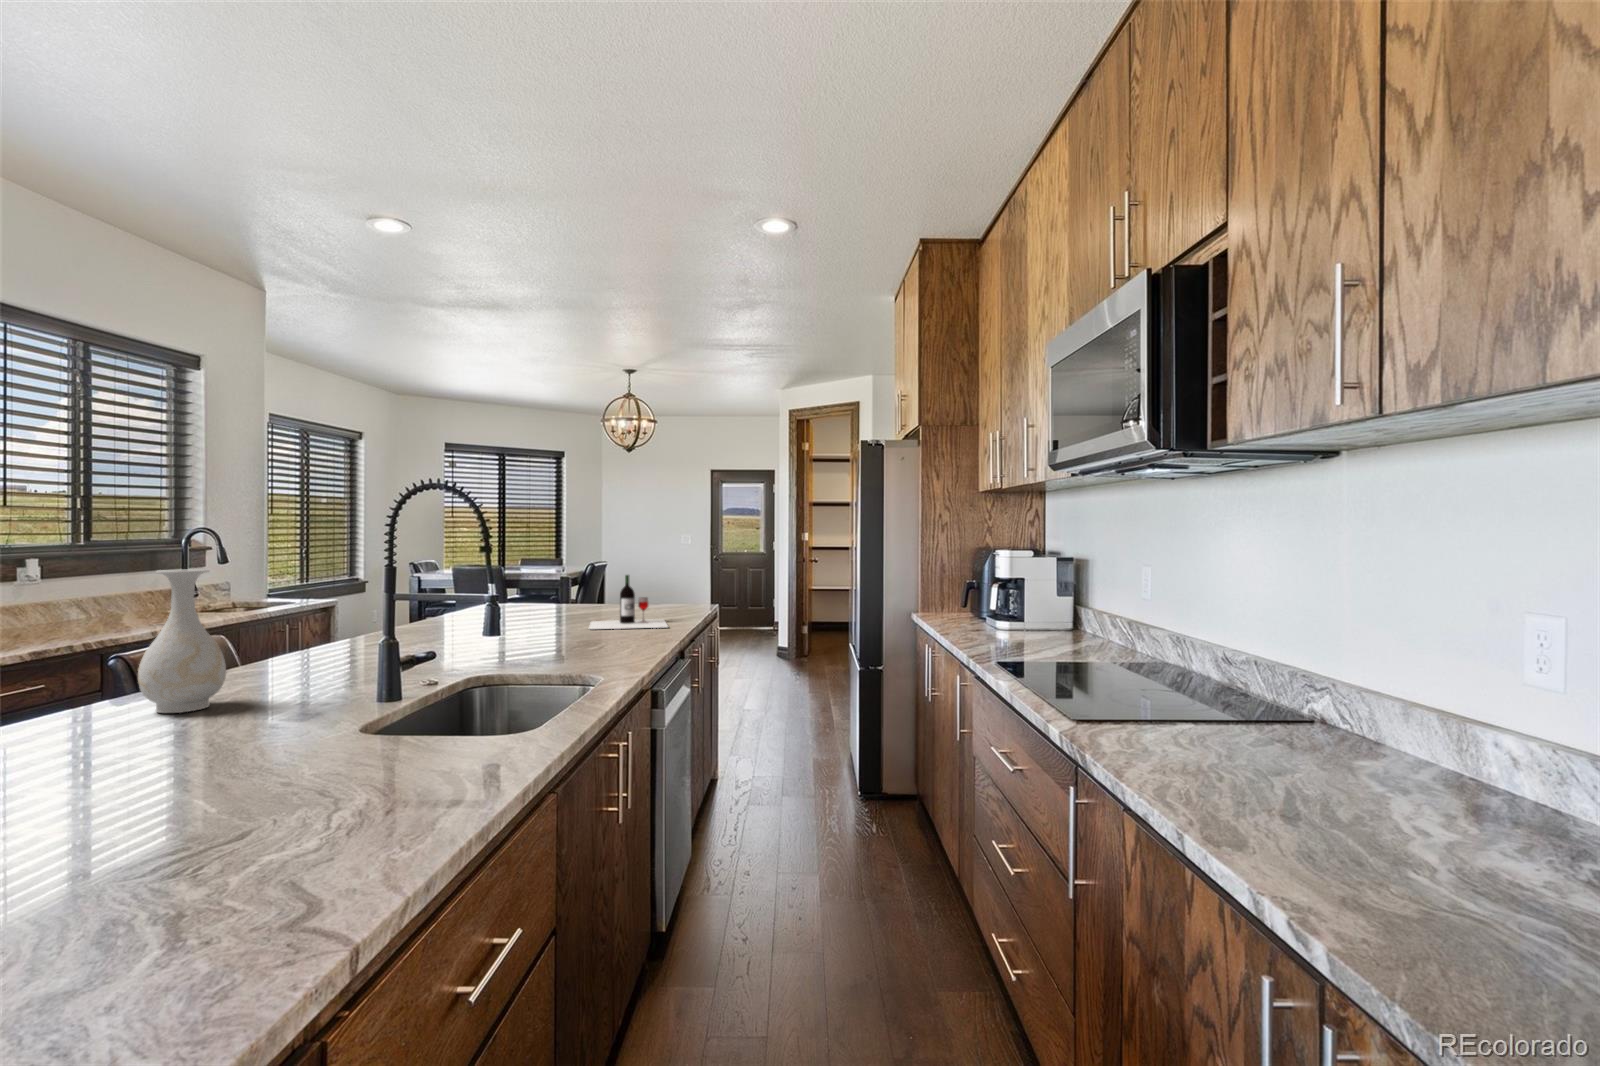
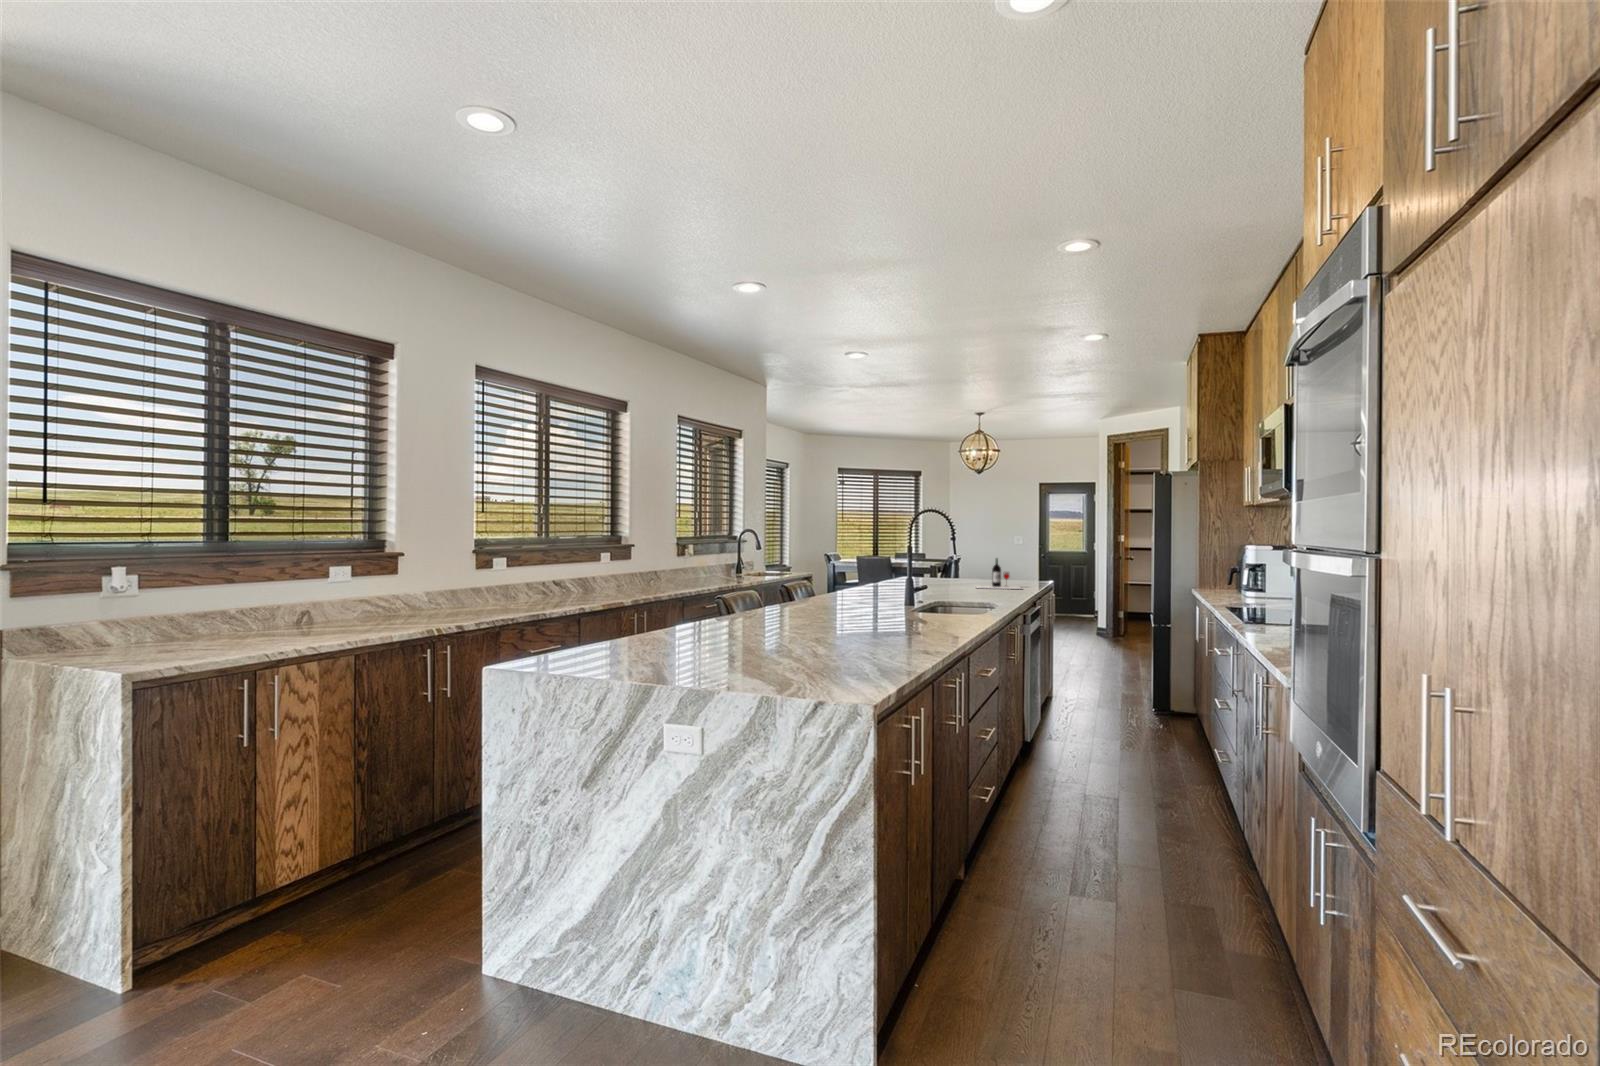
vase: present [138,569,226,713] -> none [816,546,845,603]

